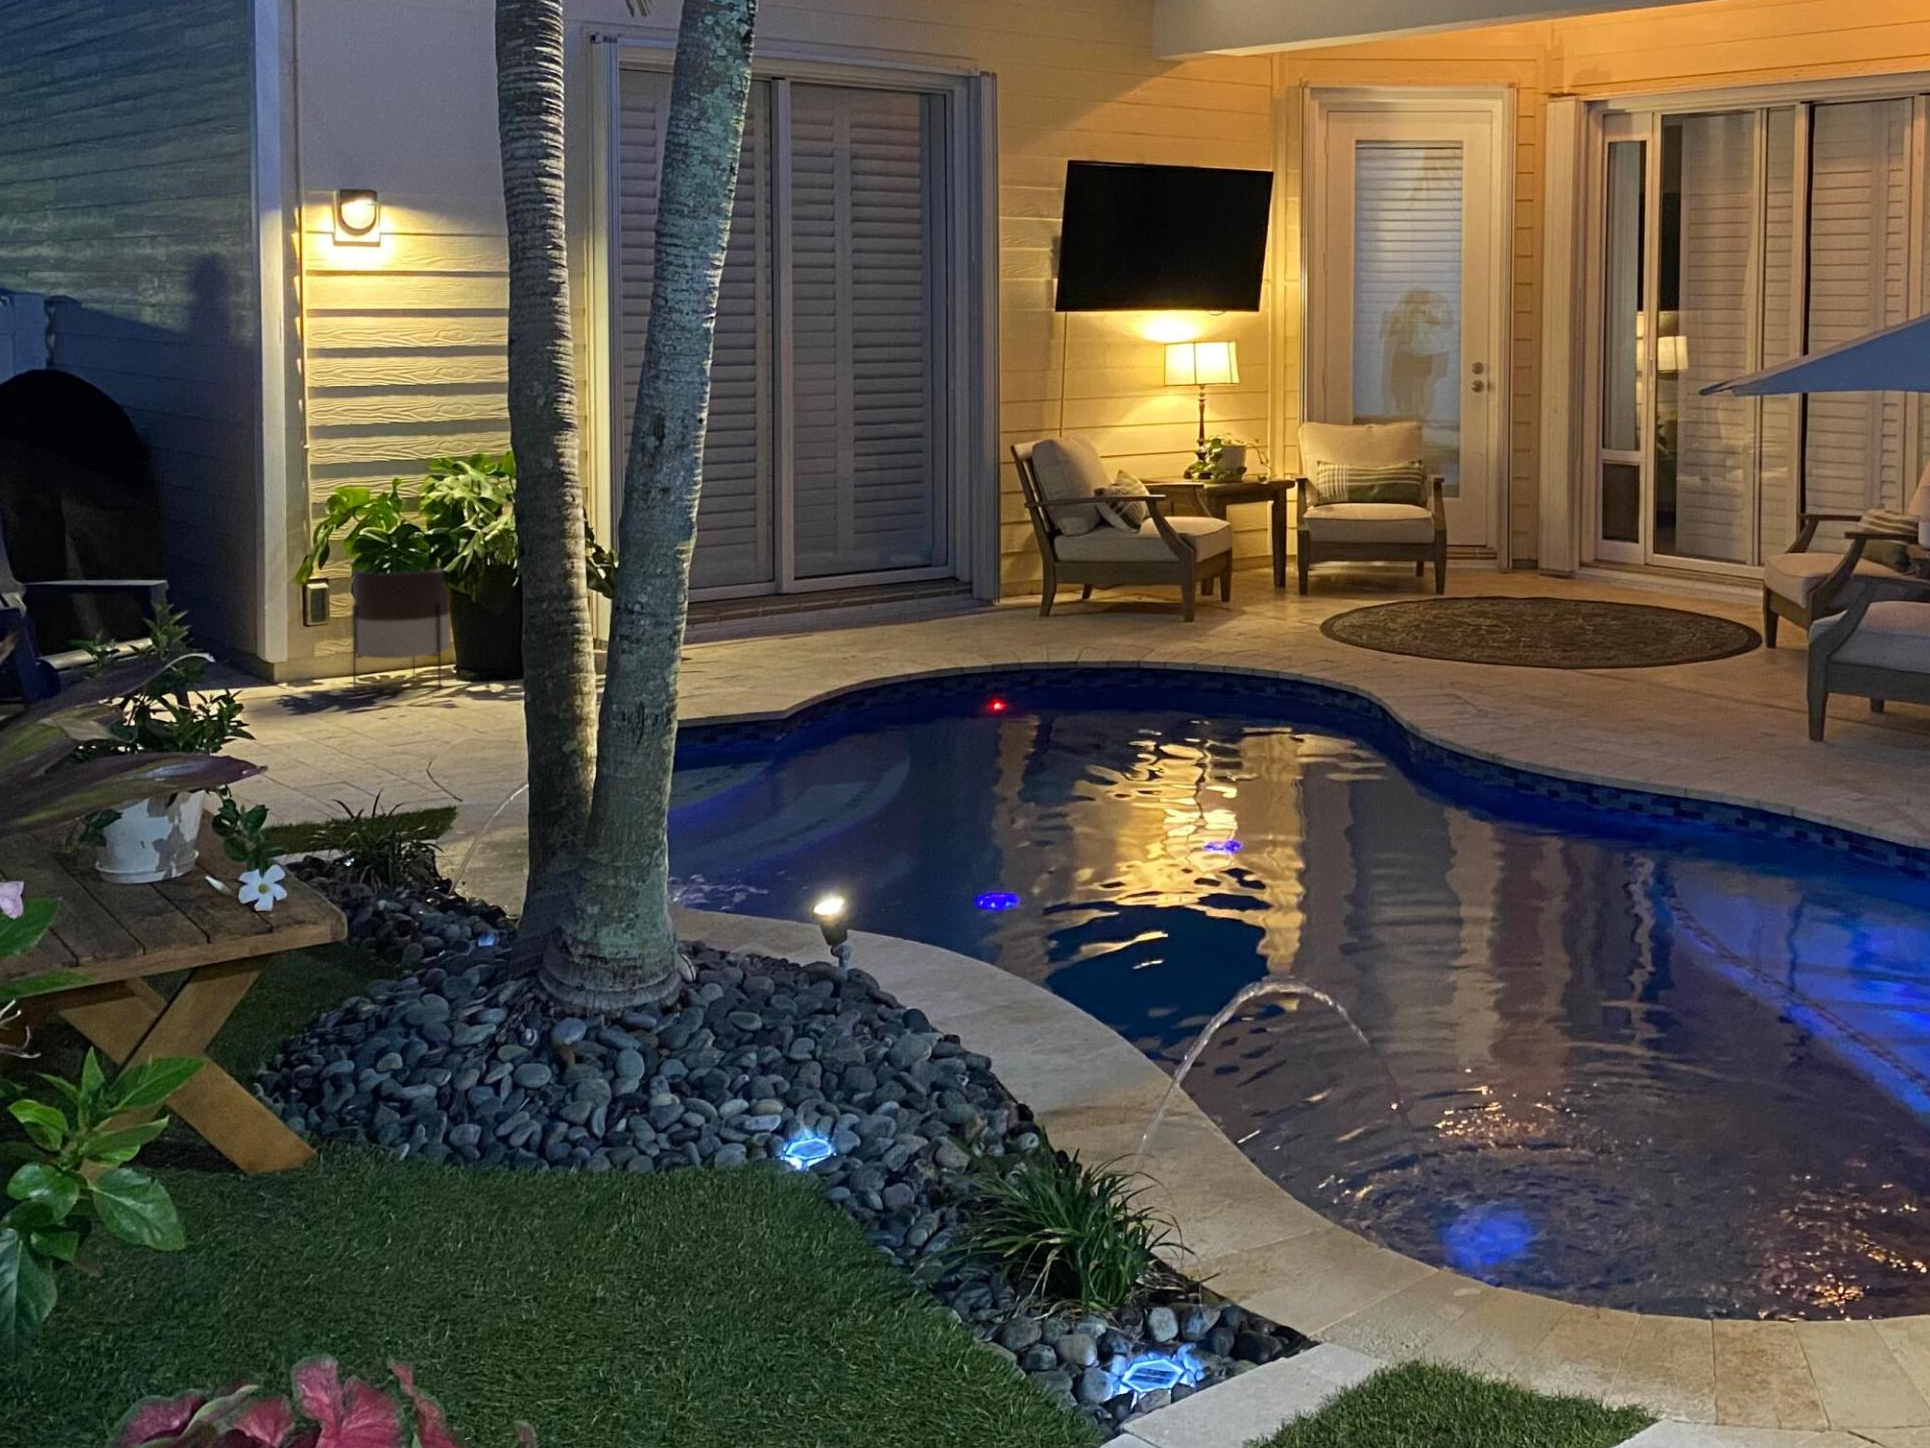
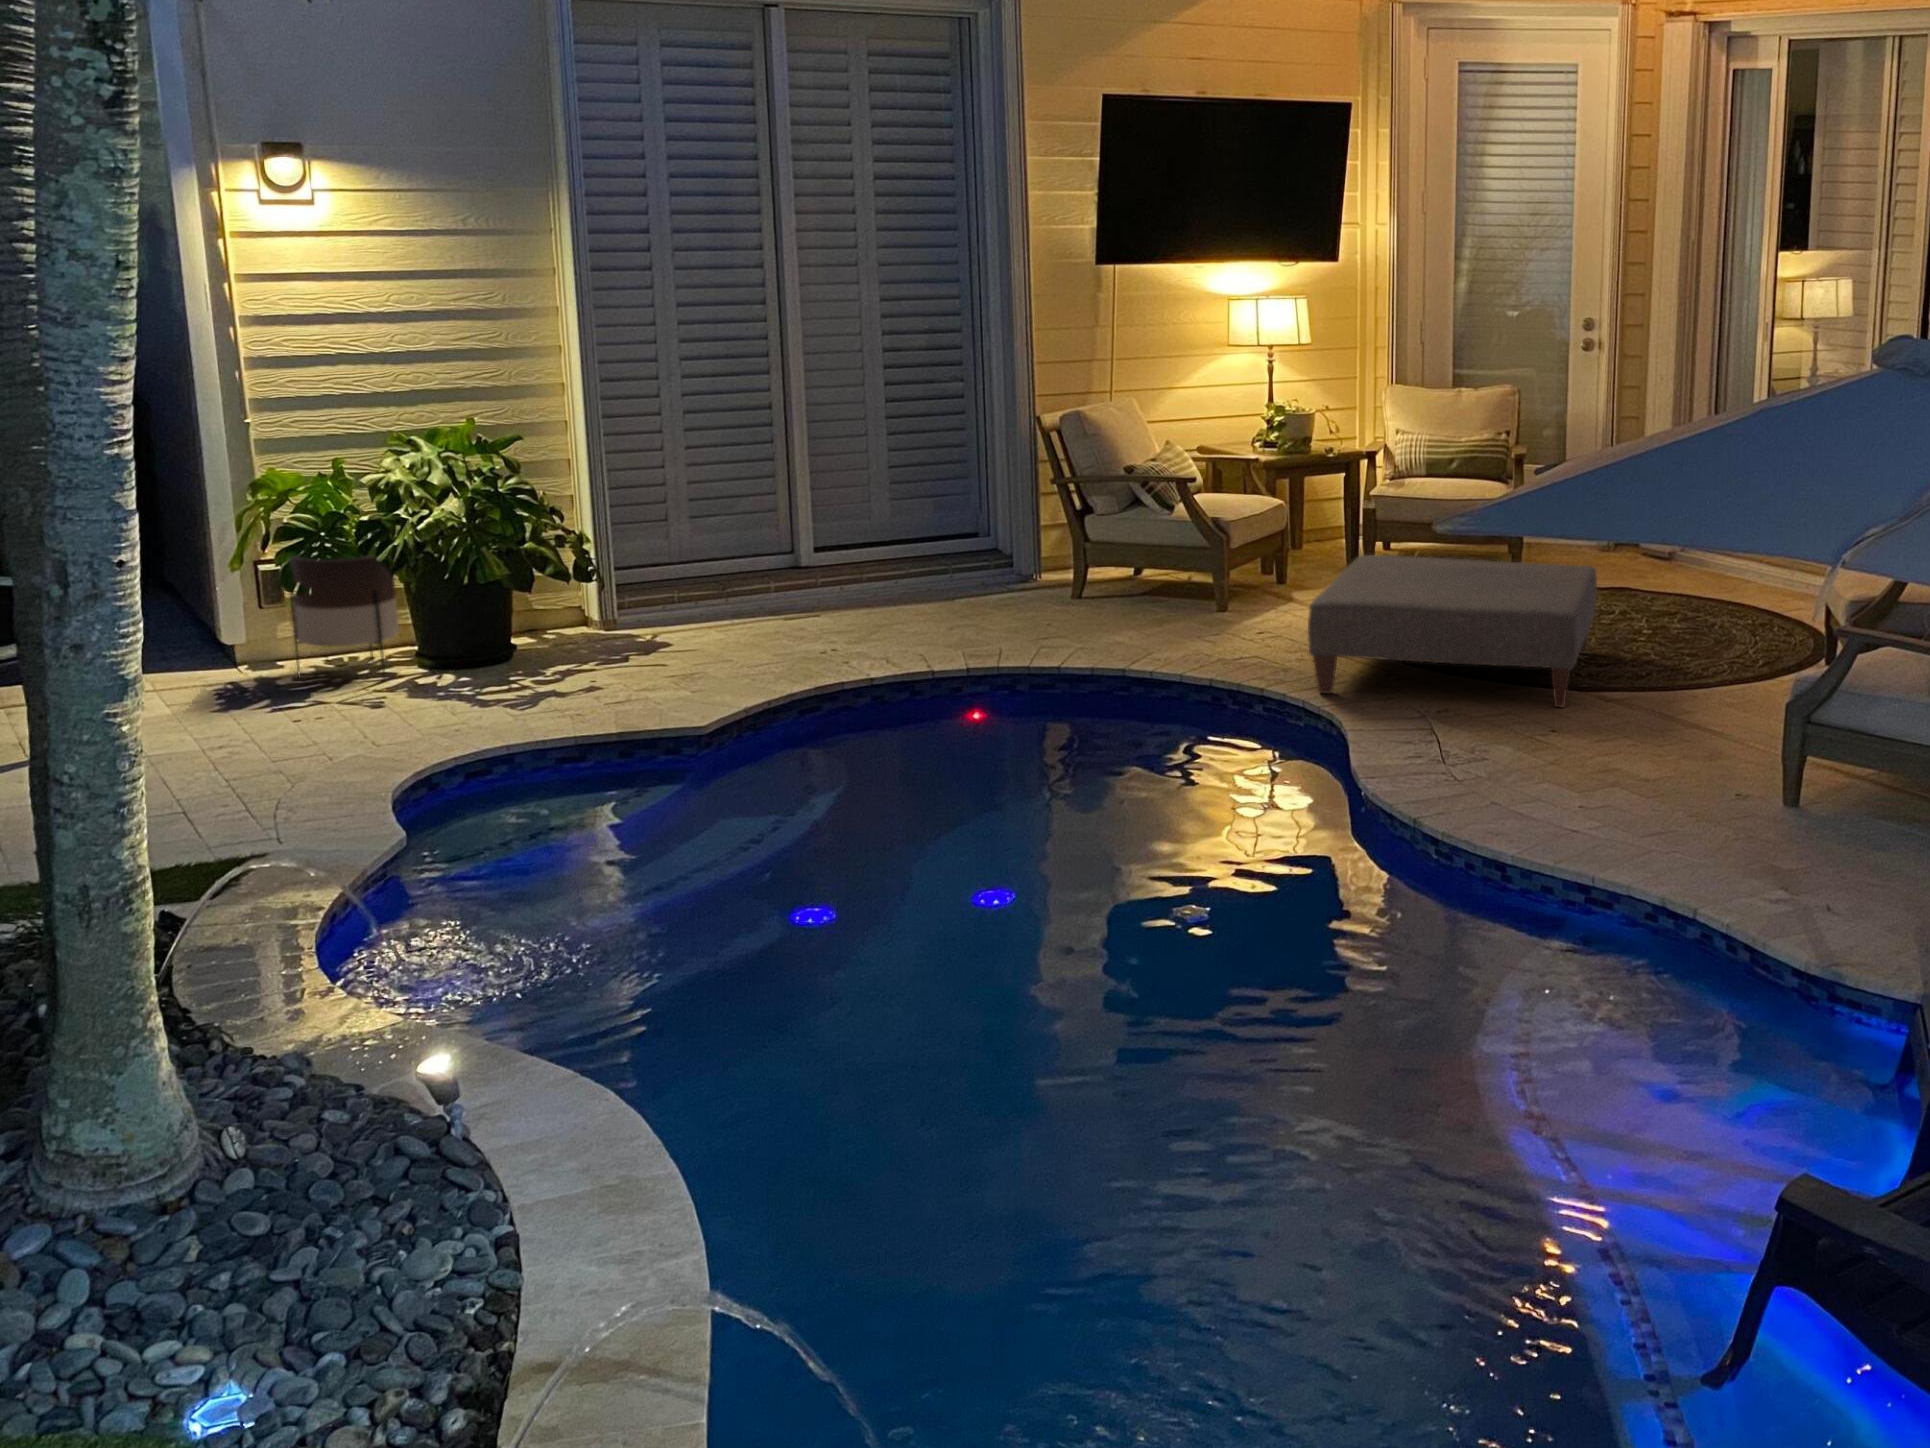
ottoman: none [1328,560,1576,681] -> present [1308,555,1597,707]

